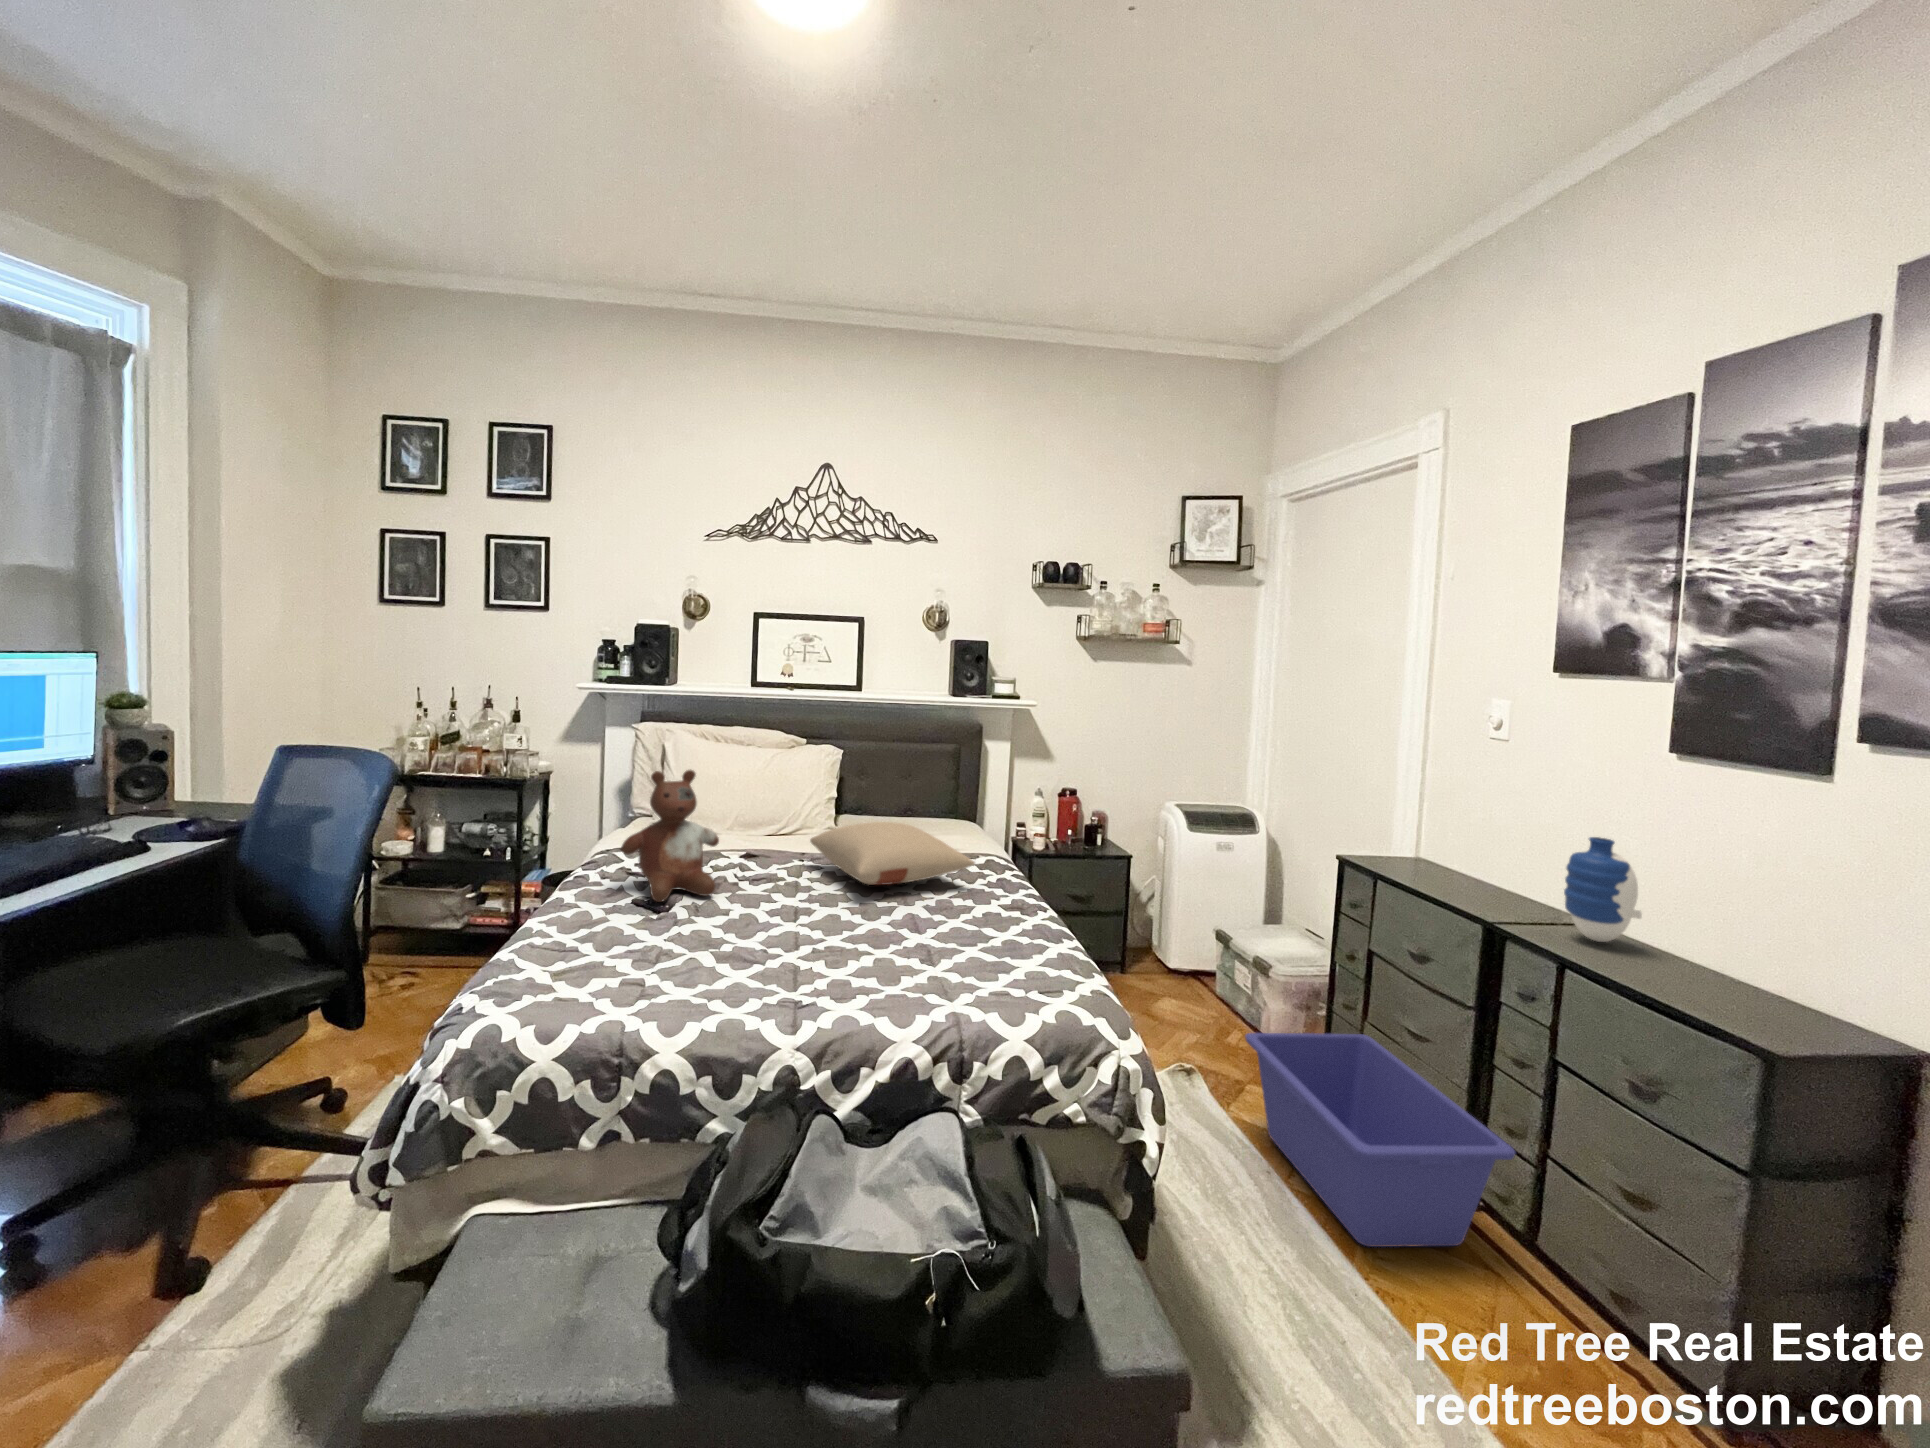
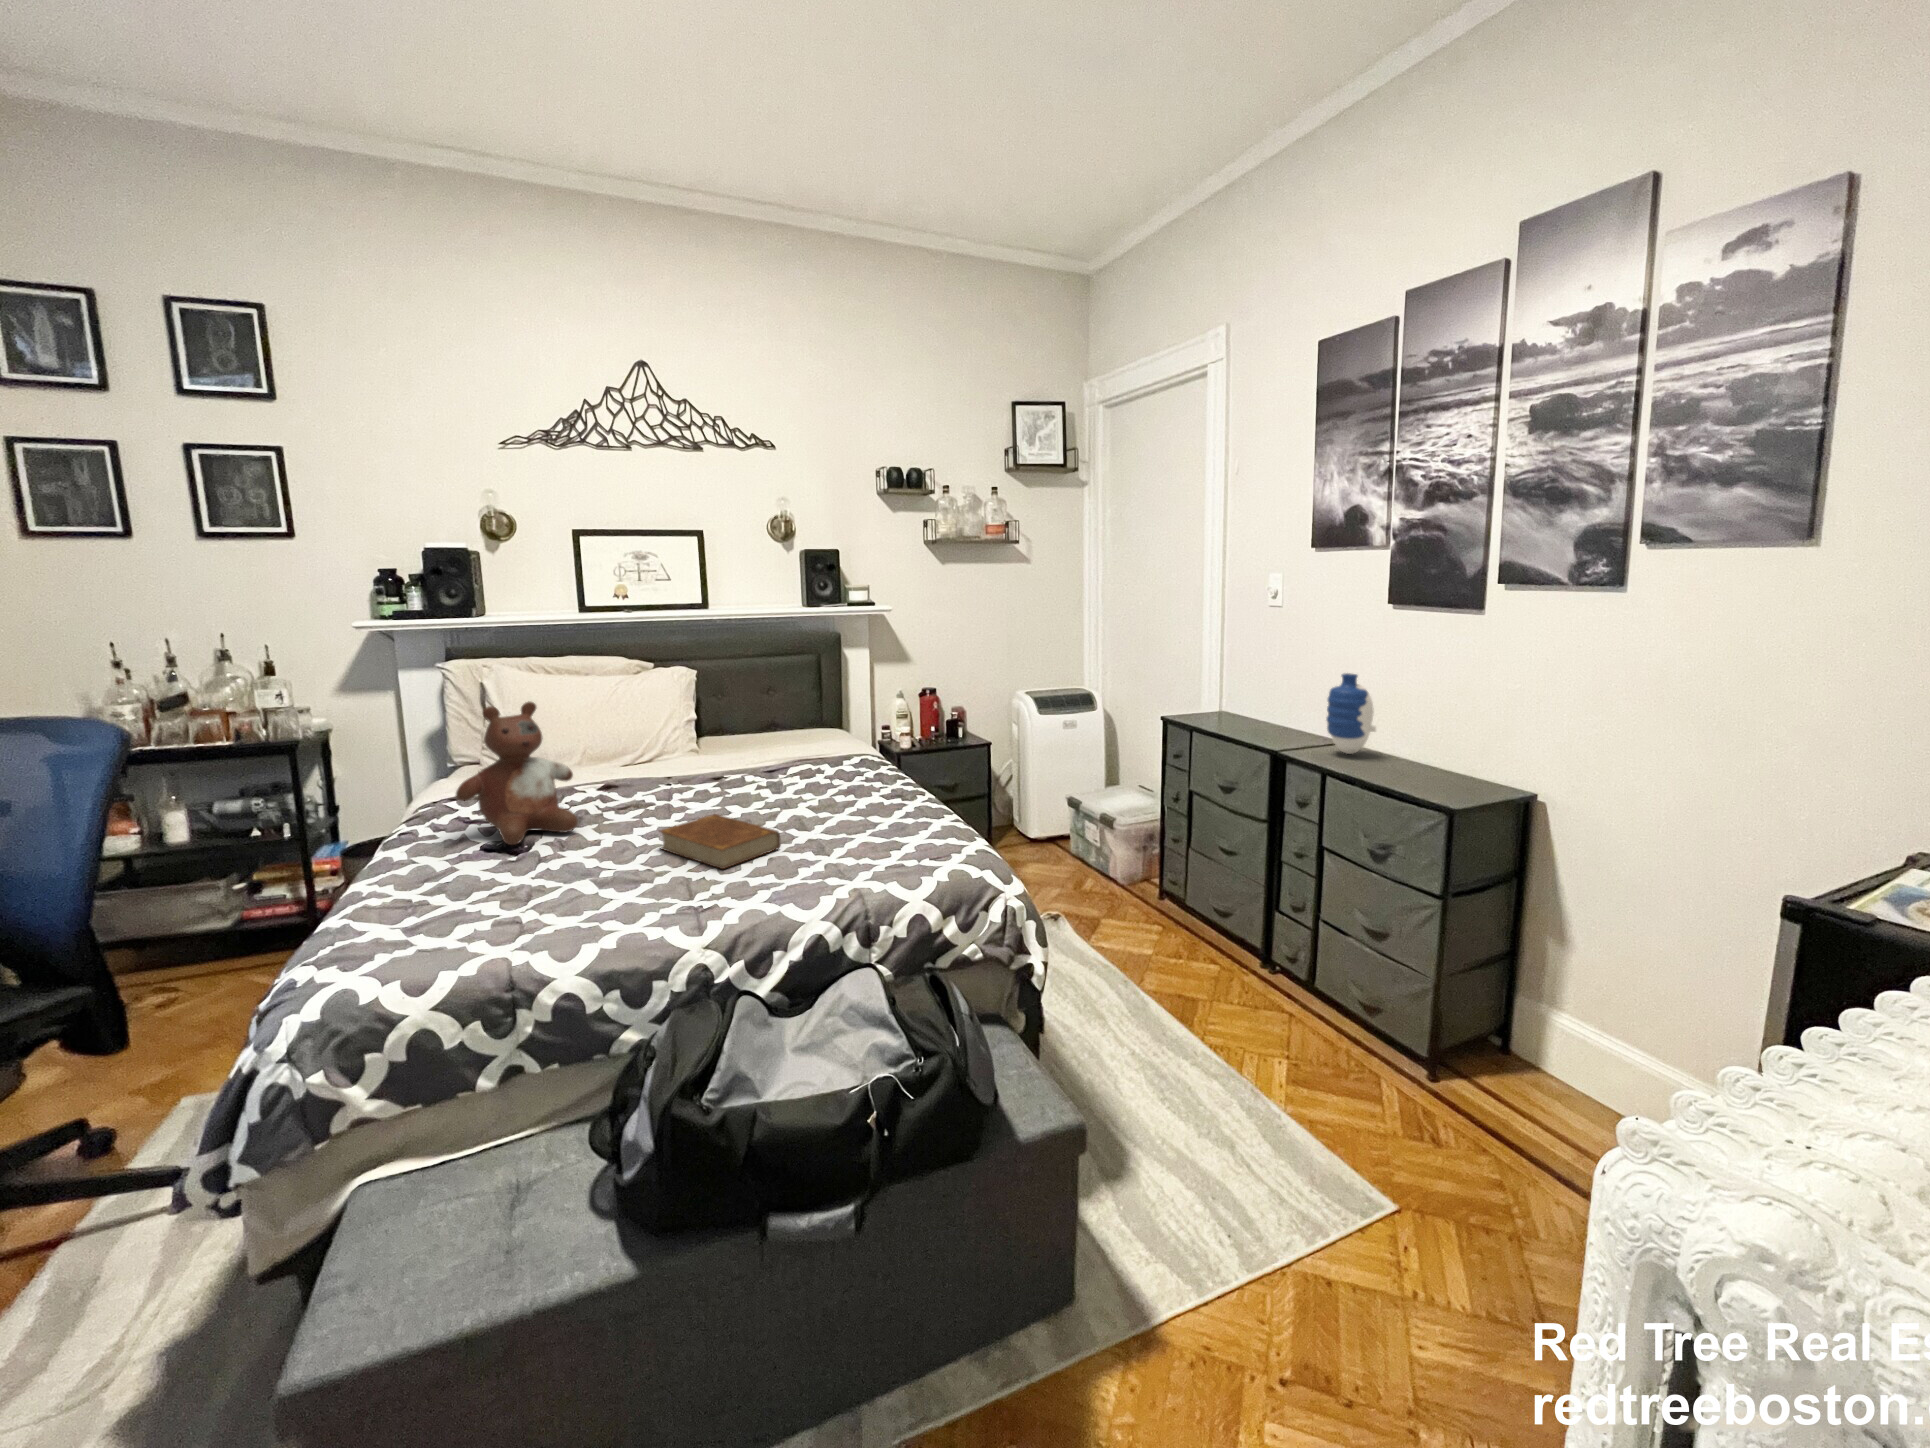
pillow: present [810,822,975,885] -> none [675,735,852,796]
book: none [779,900,891,962] -> present [660,814,780,869]
storage bin: present [1245,1033,1515,1247] -> none [1102,860,1301,1016]

